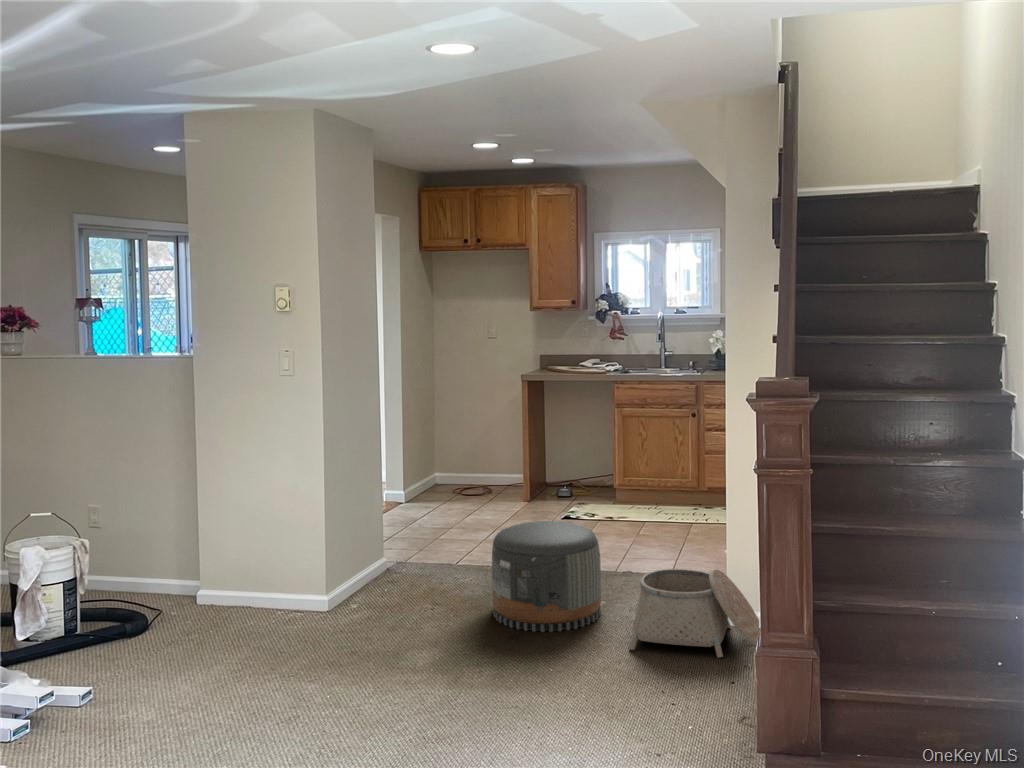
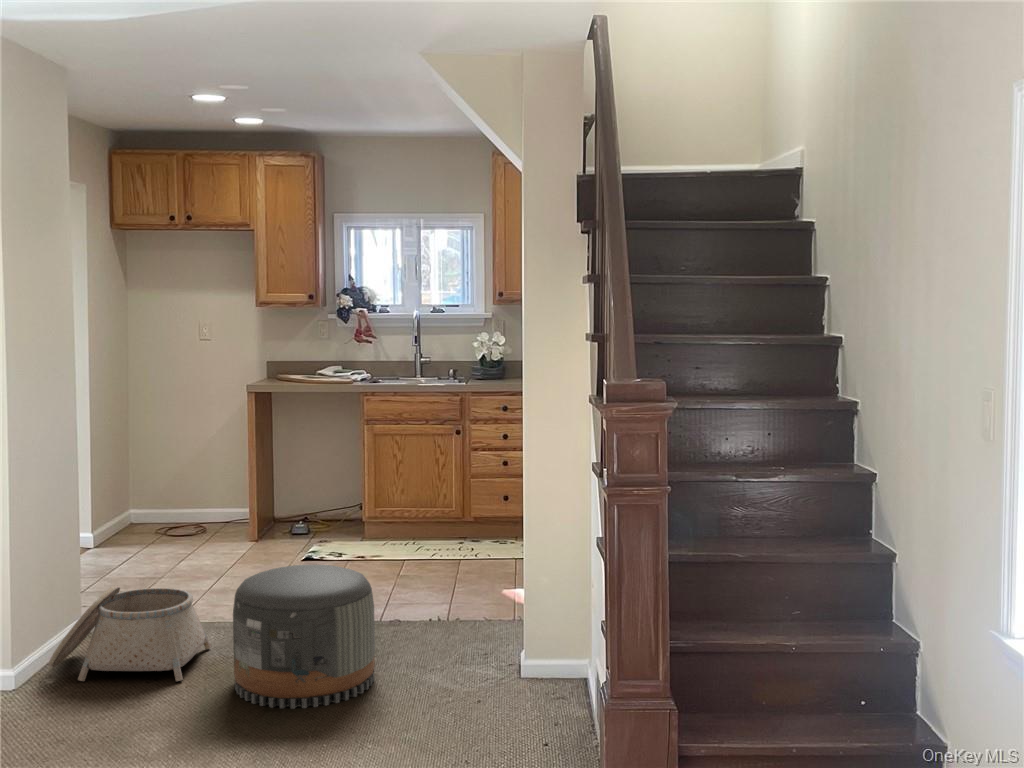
basket: present [629,569,759,658] -> present [49,585,211,681]

